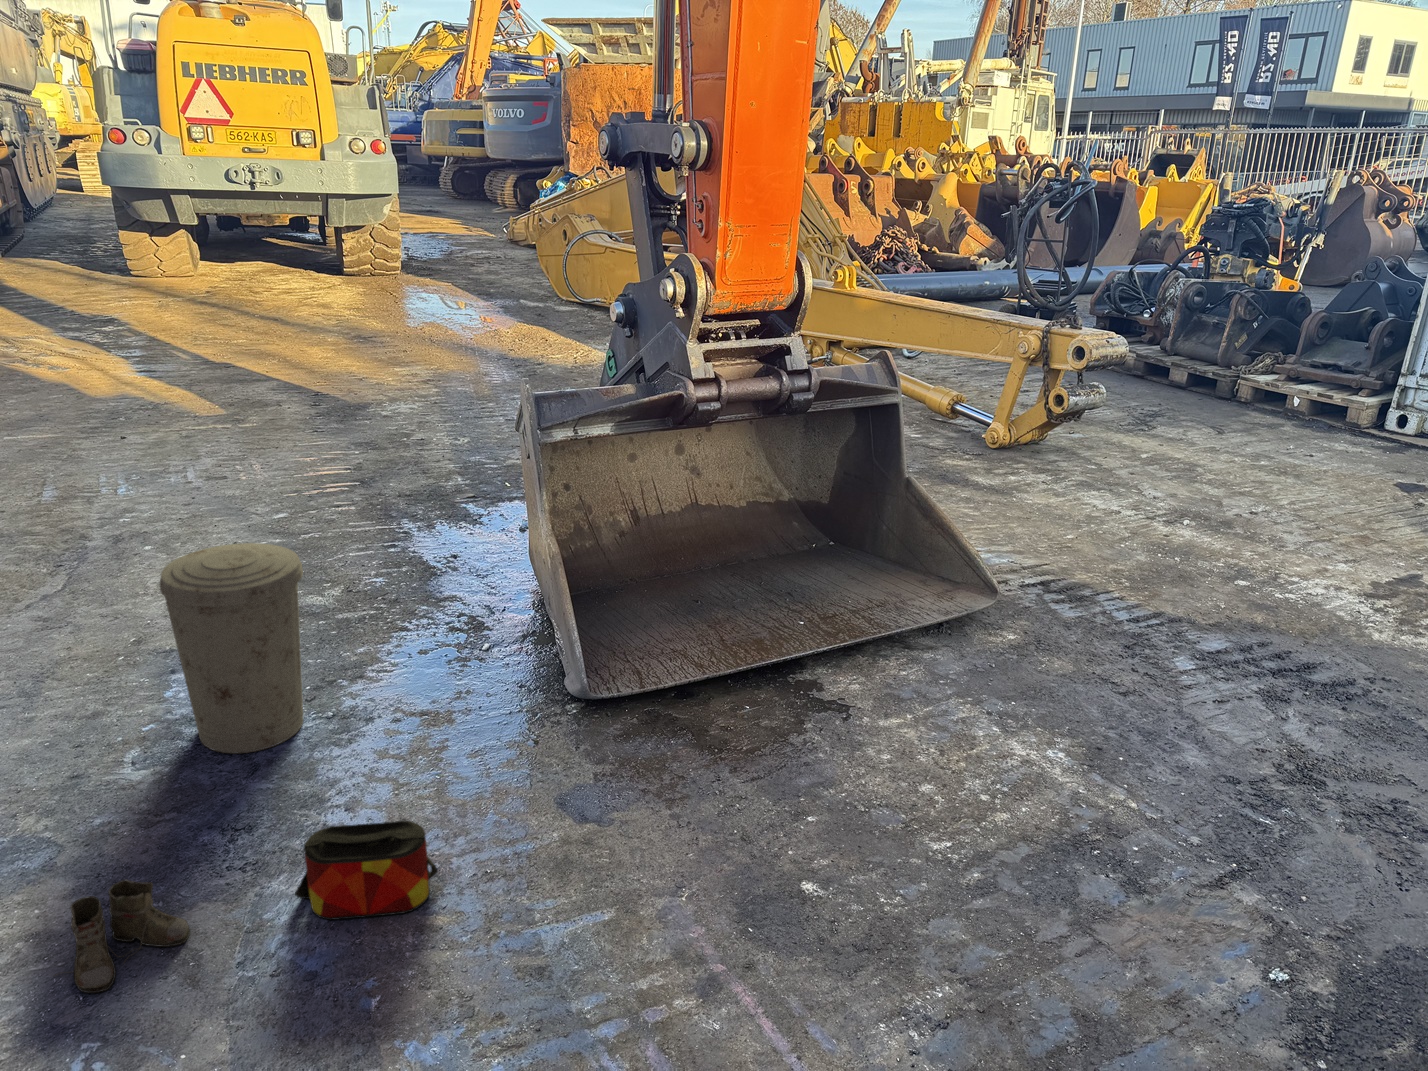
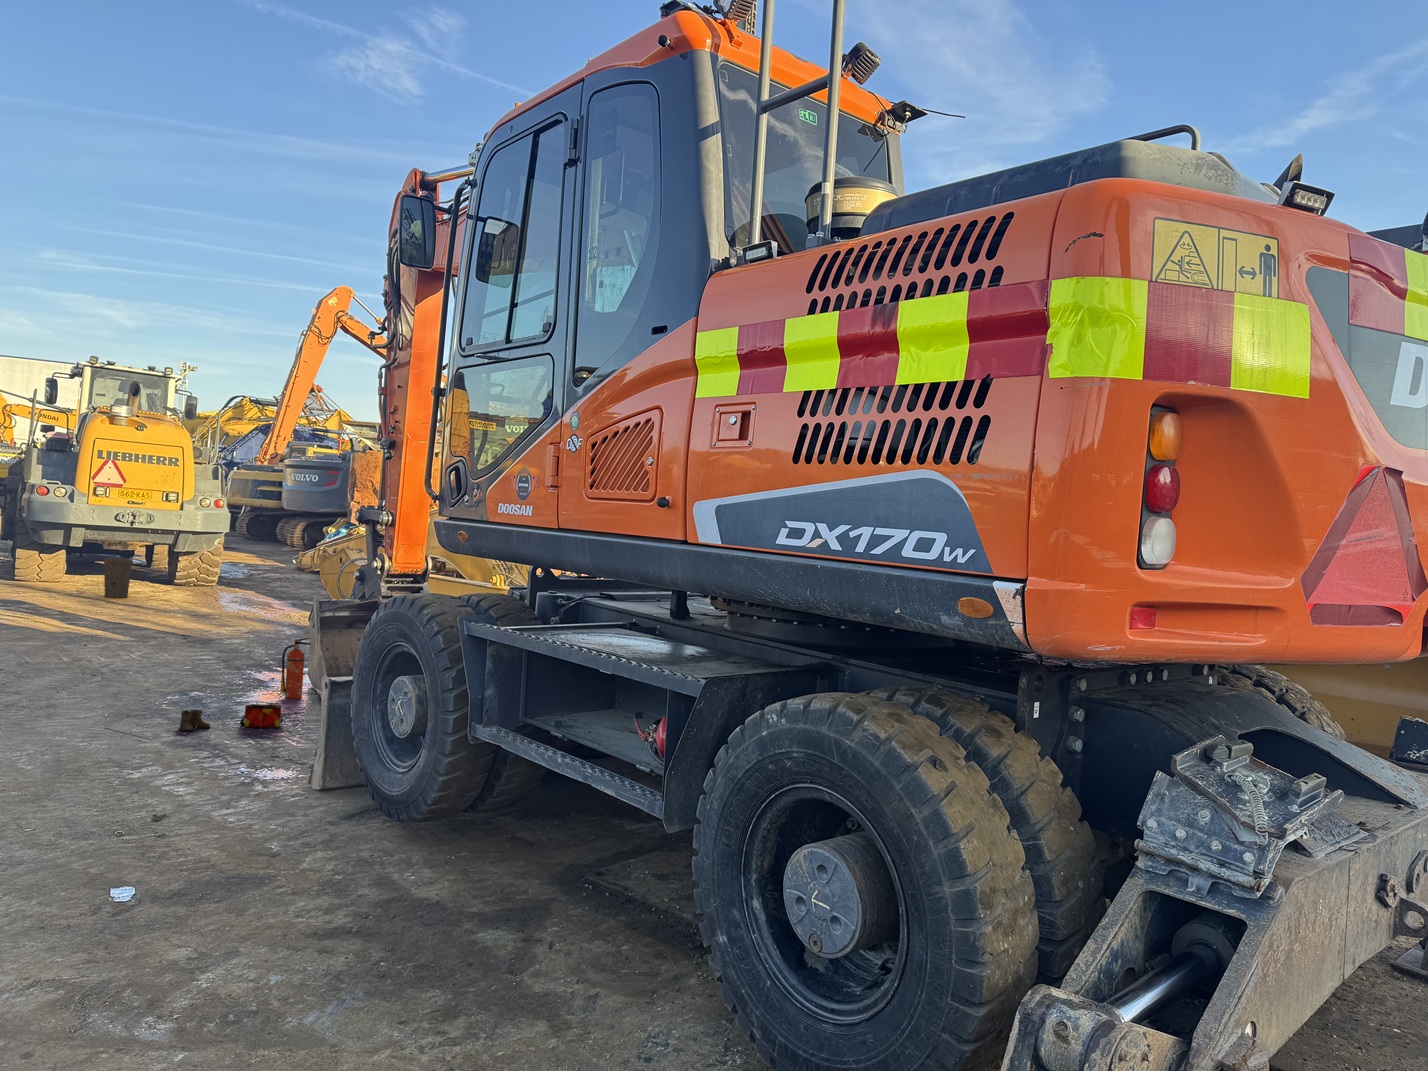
fire extinguisher: none [445,496,520,655] -> present [281,638,311,699]
trash can: present [160,543,303,753] -> present [104,558,133,598]

